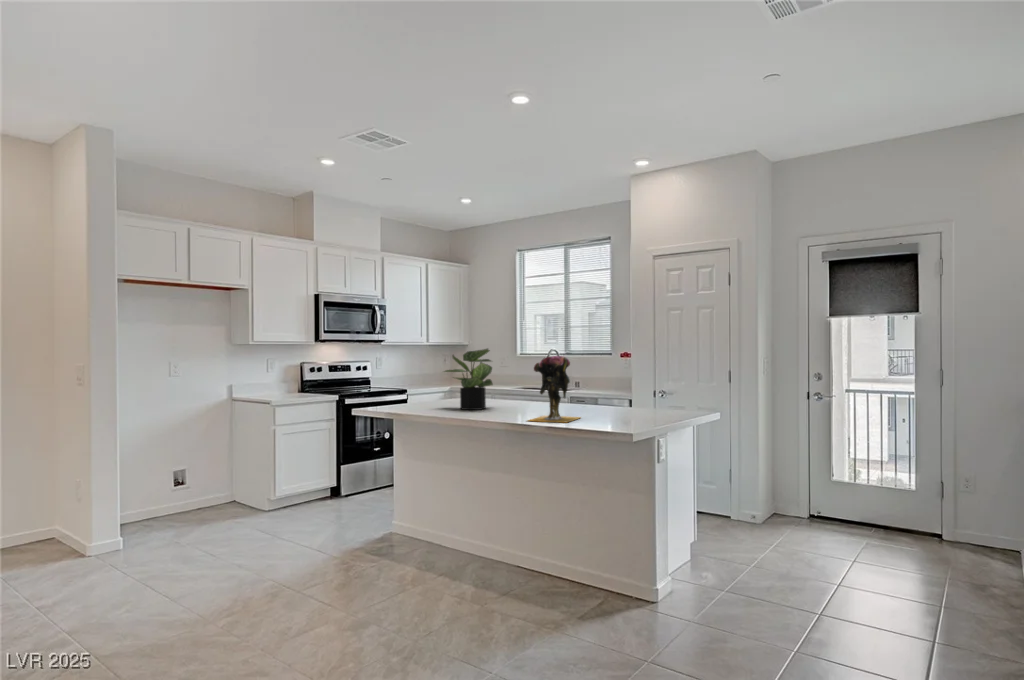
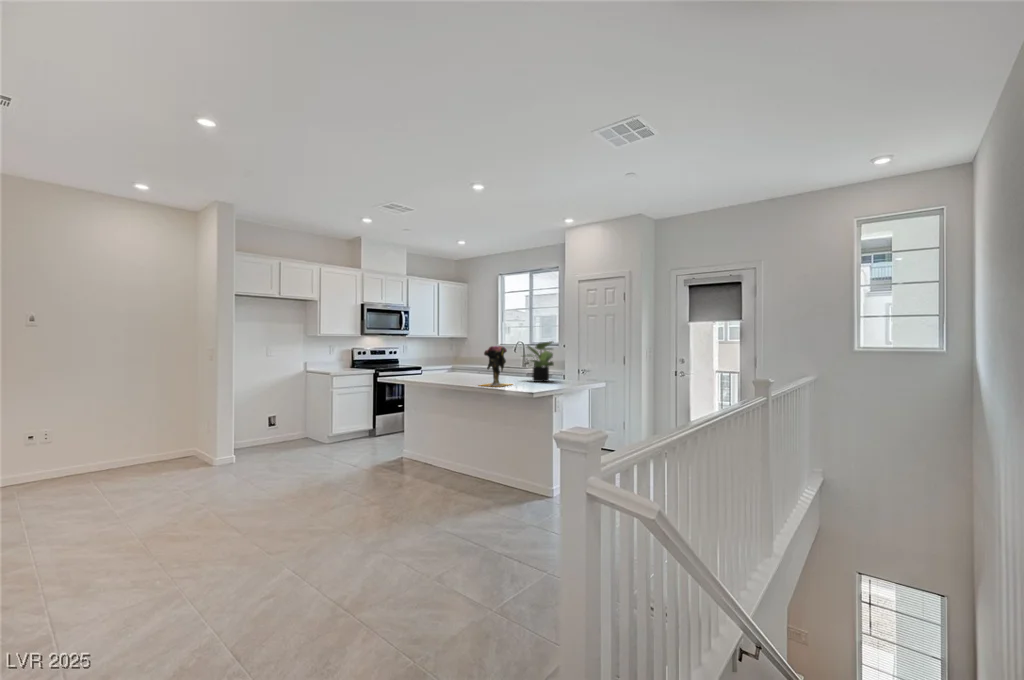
potted plant: present [444,349,493,410] -> present [527,341,554,382]

